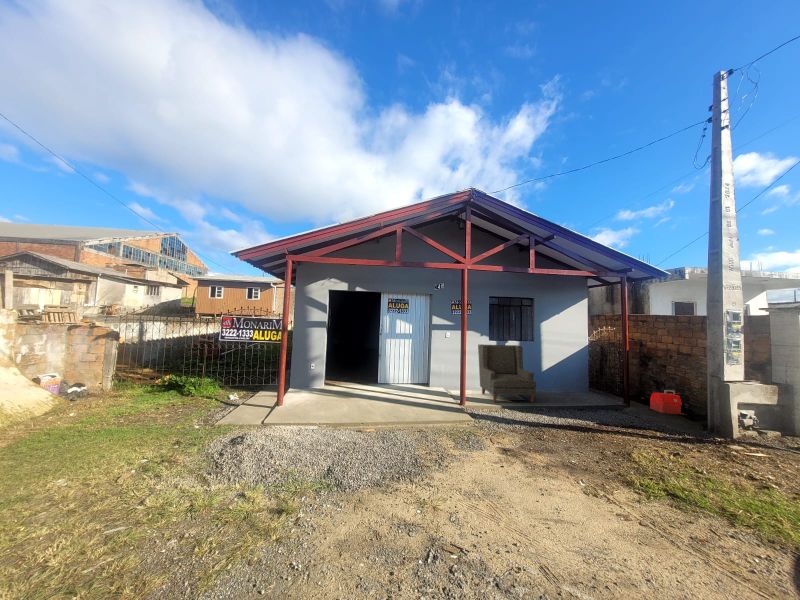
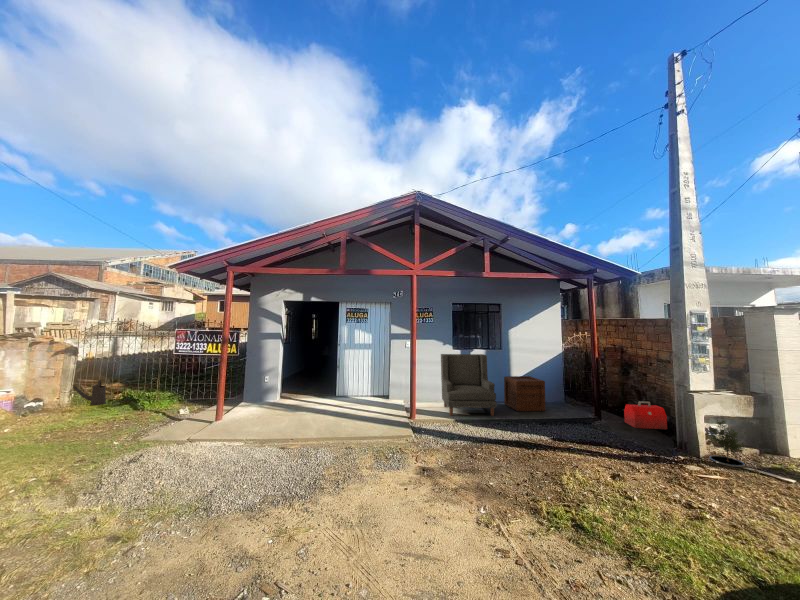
watering can: none [112,365,150,391] -> present [73,380,111,405]
wooden crate: none [534,366,576,399] -> present [504,376,546,411]
potted tree: none [741,402,776,447] -> present [709,420,745,467]

